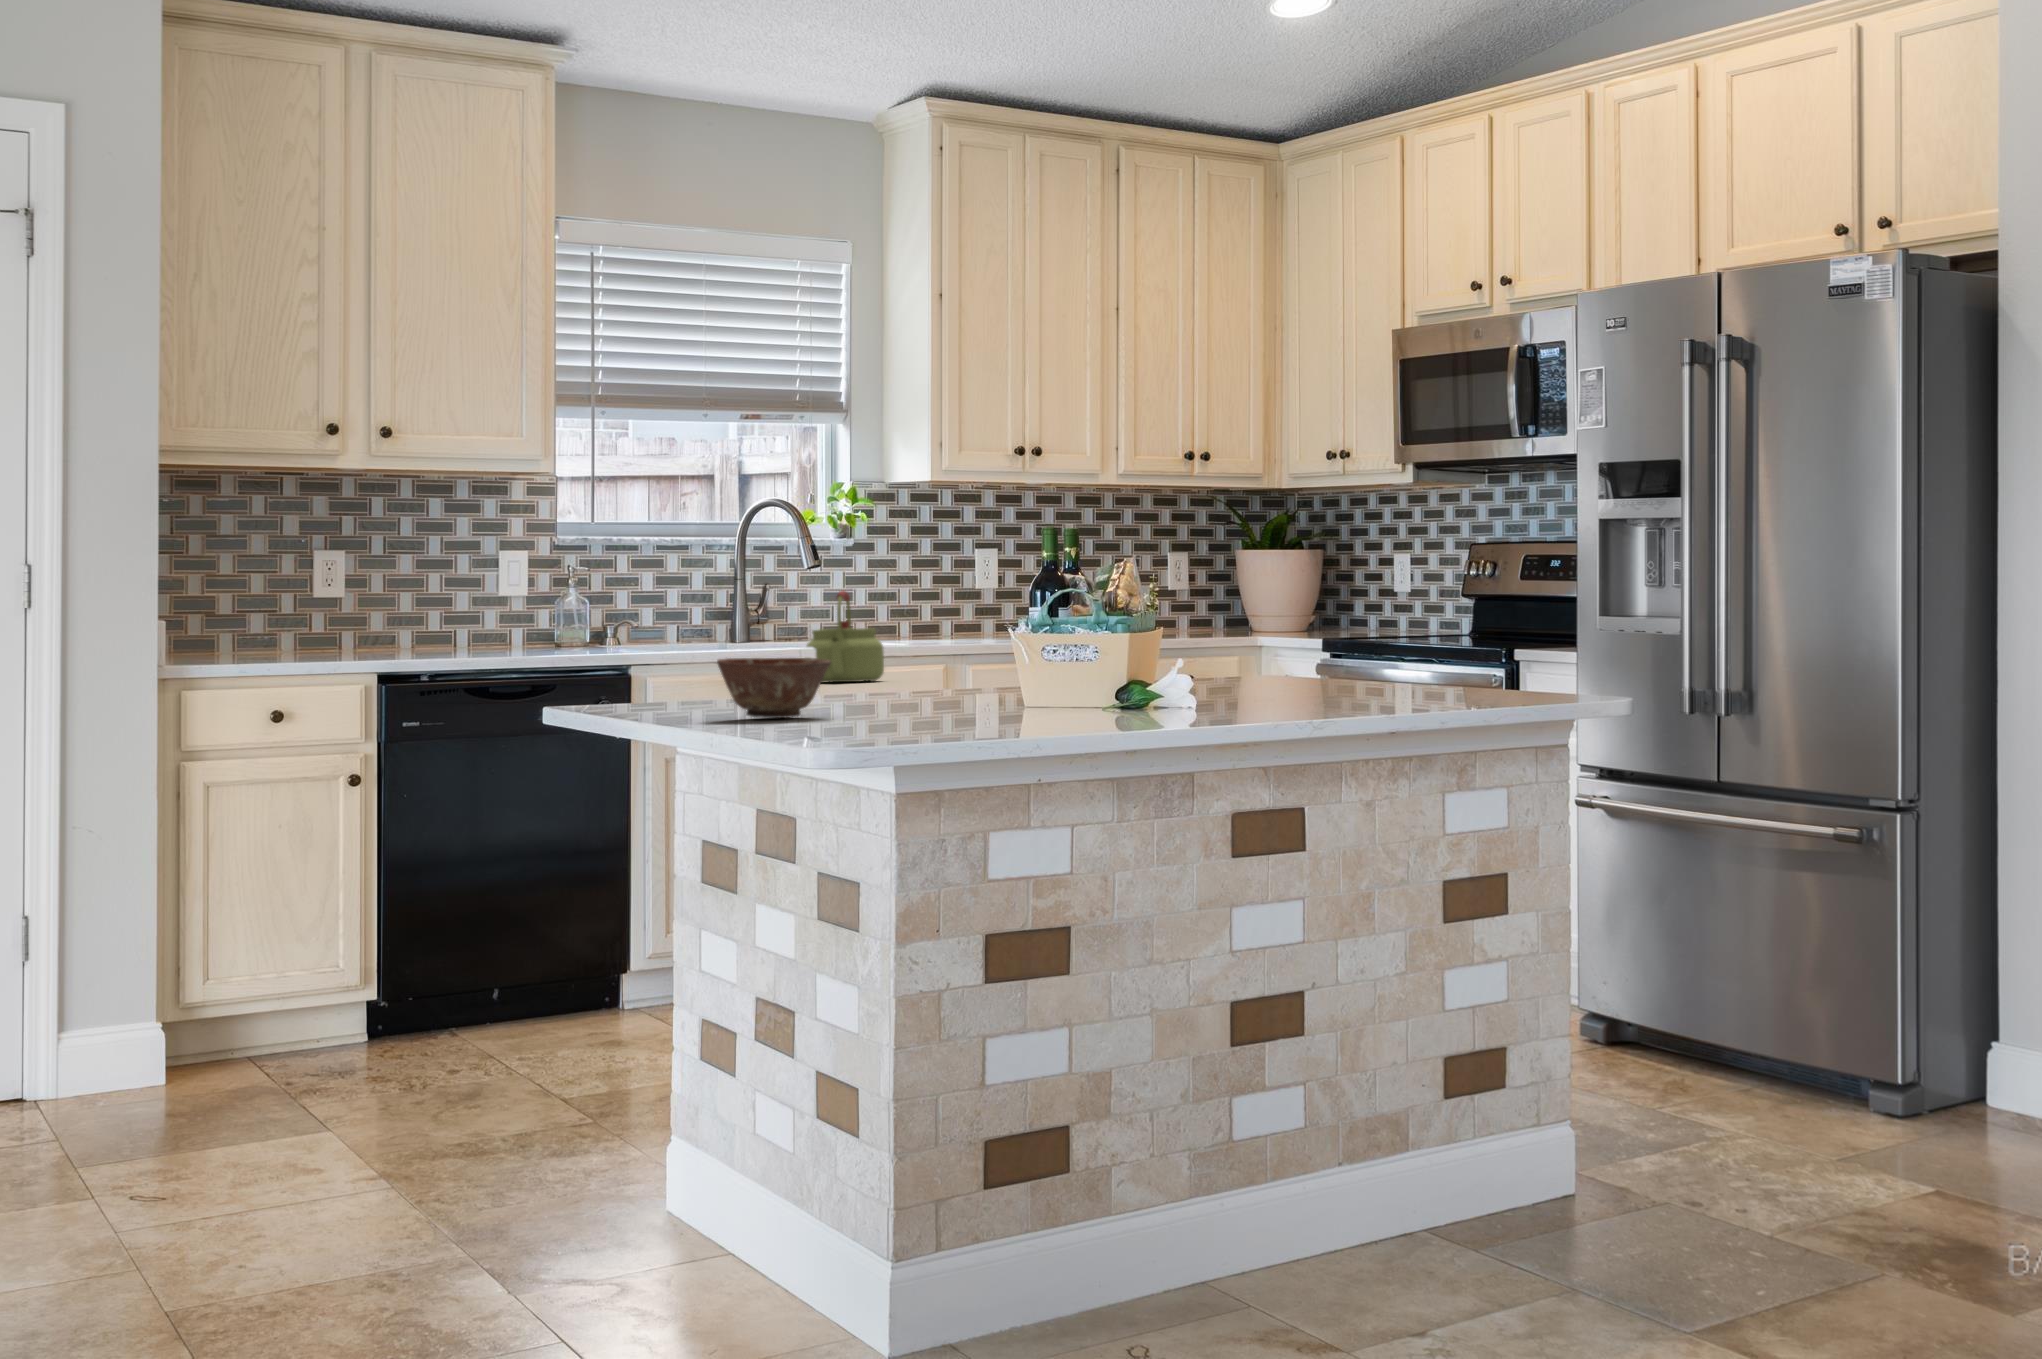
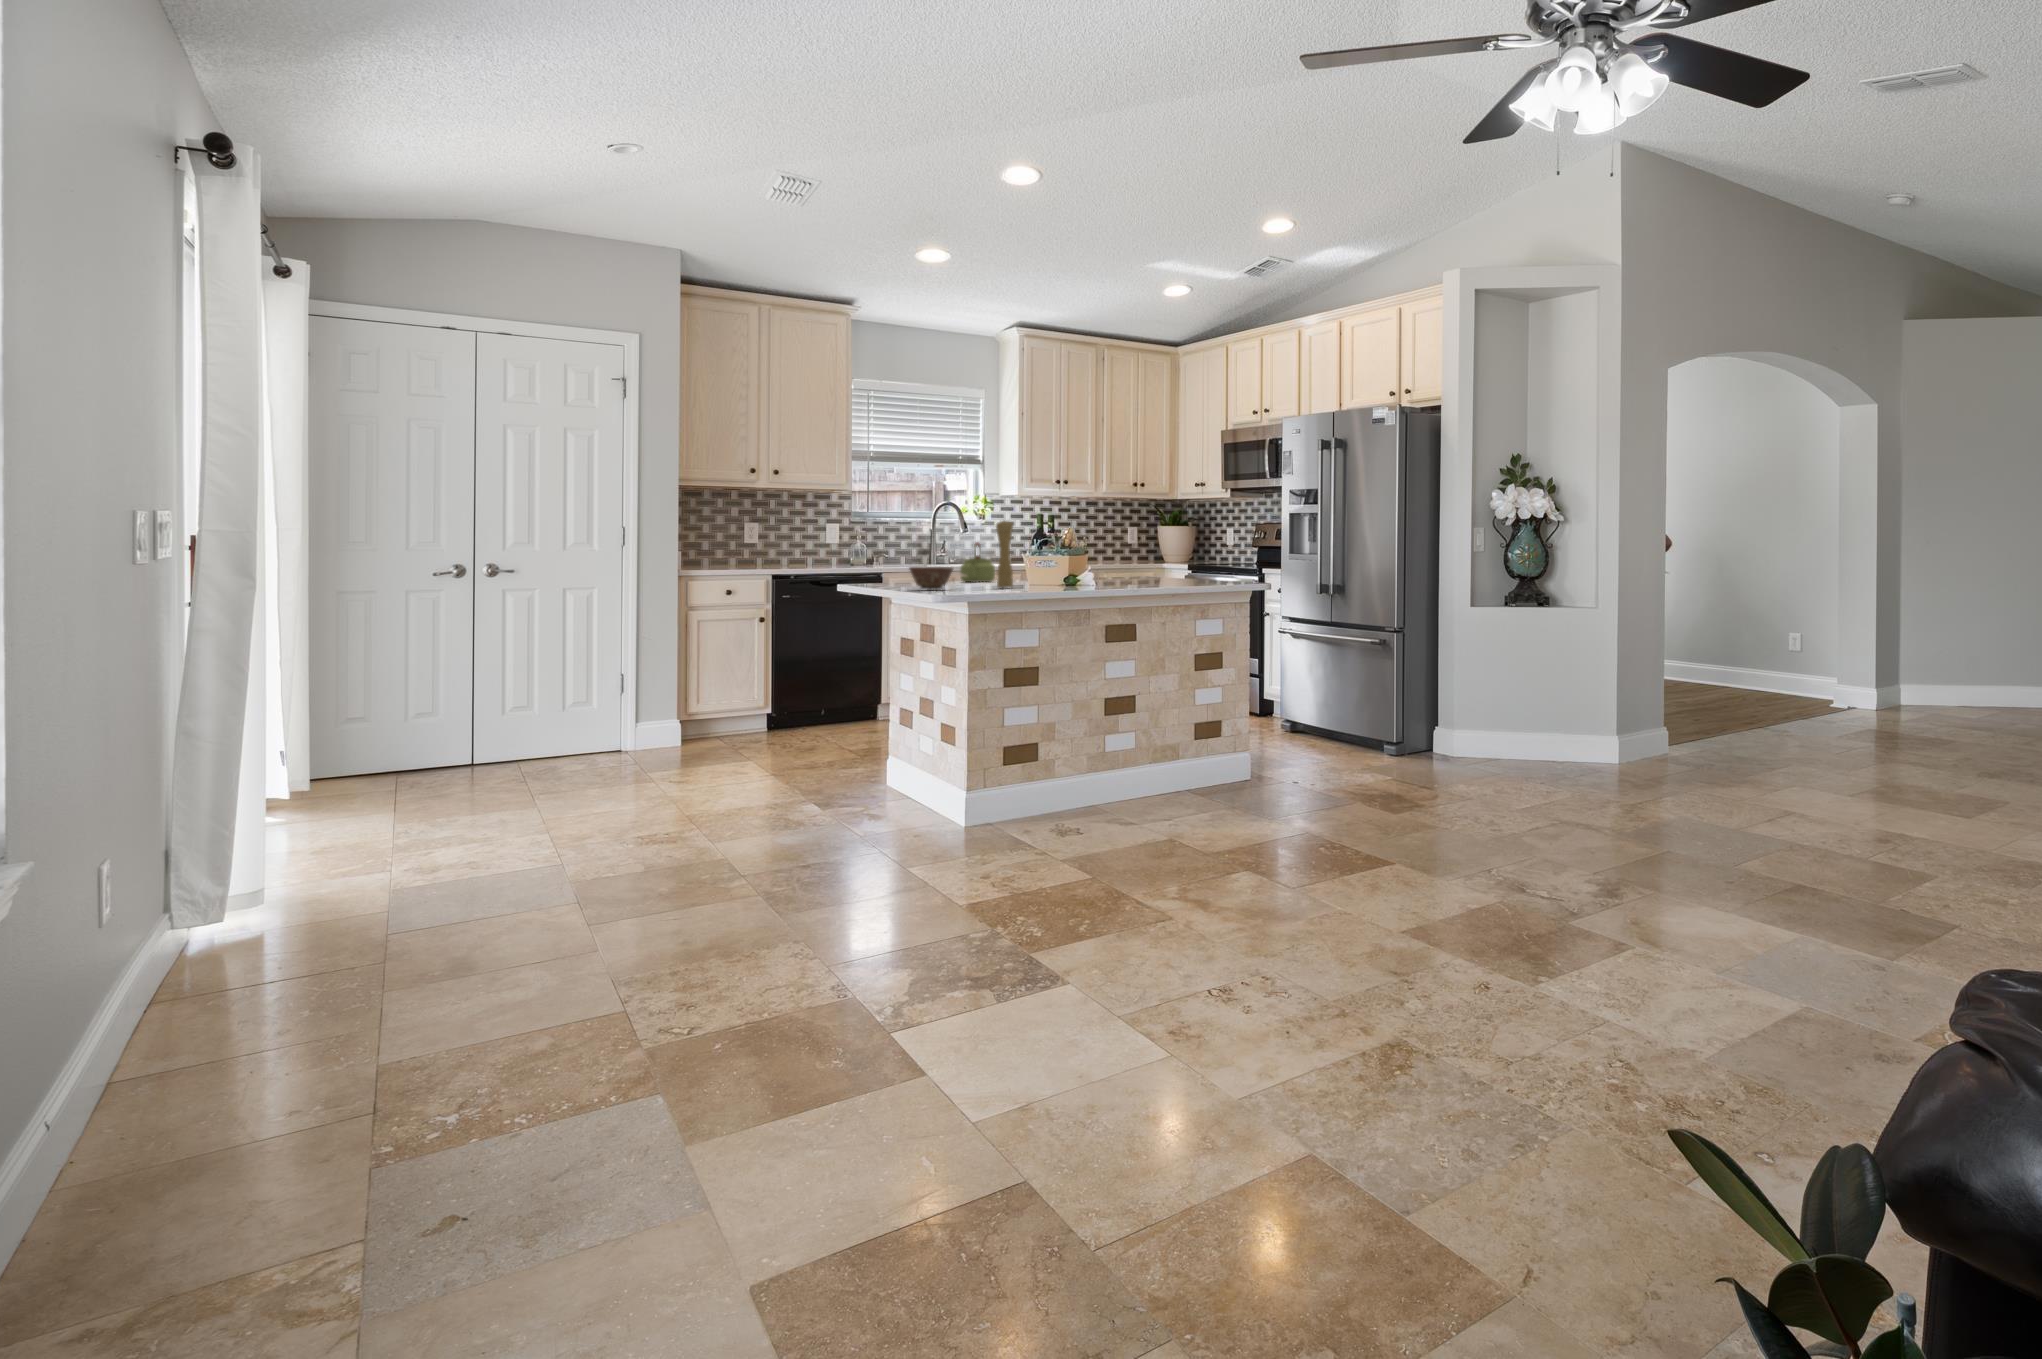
pepper mill: none [930,538,976,709] -> present [996,521,1013,588]

